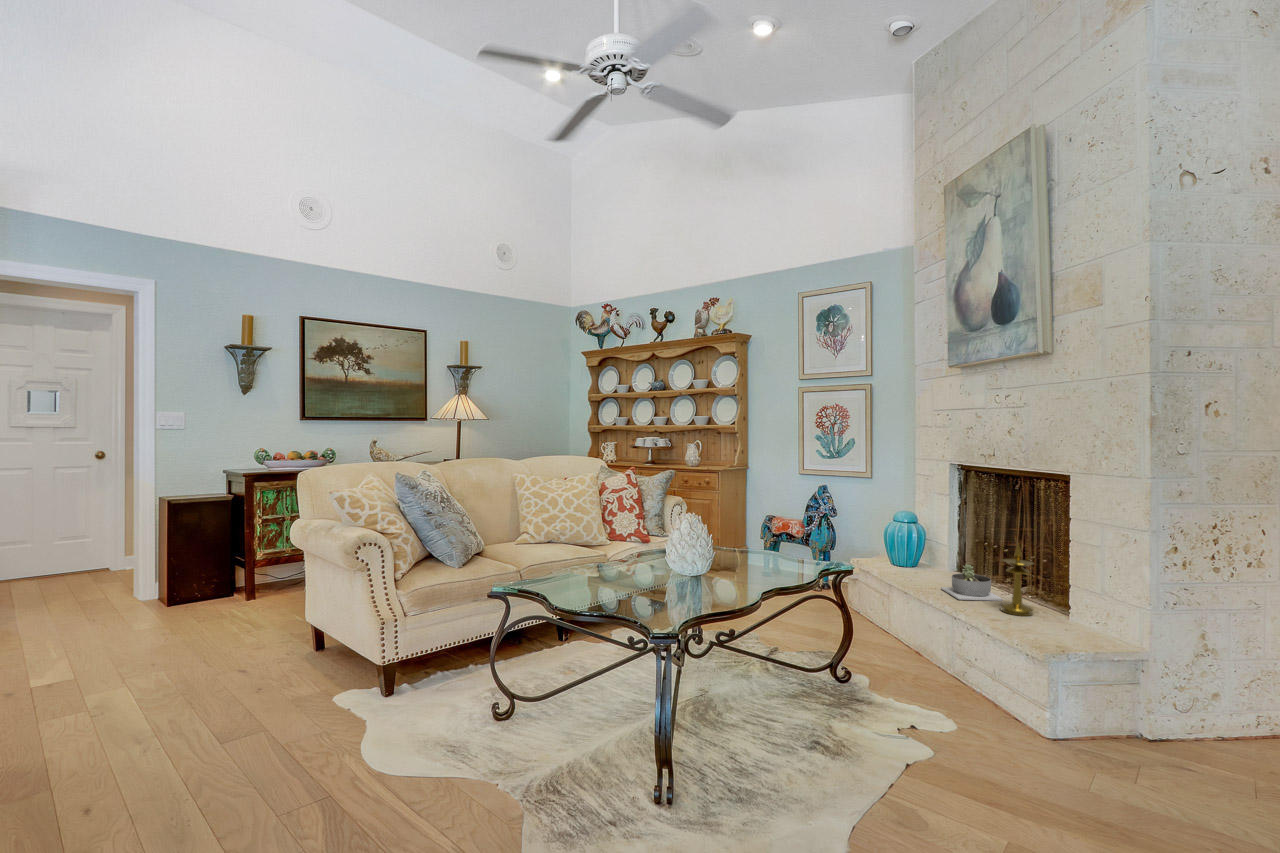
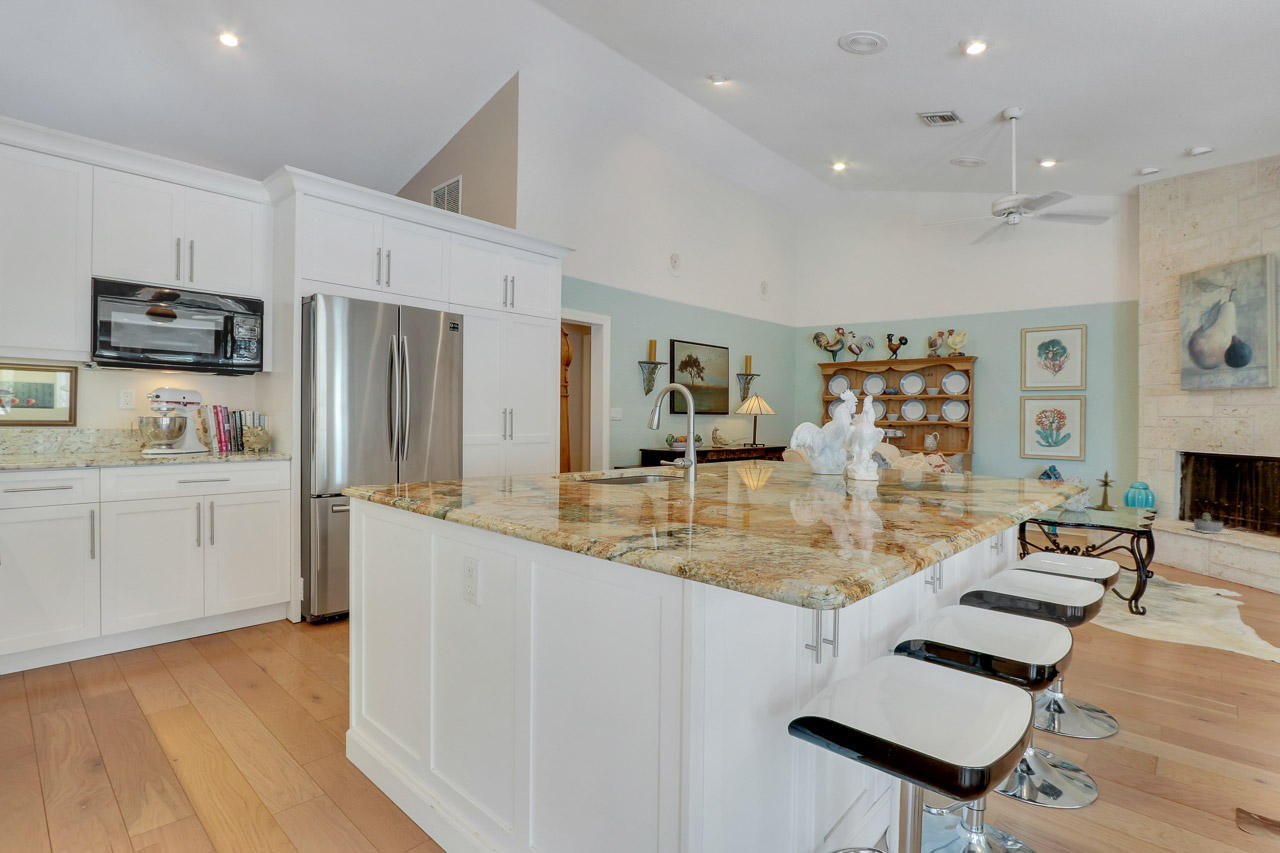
candlestick: present [1001,544,1034,616] -> present [1096,471,1115,511]

